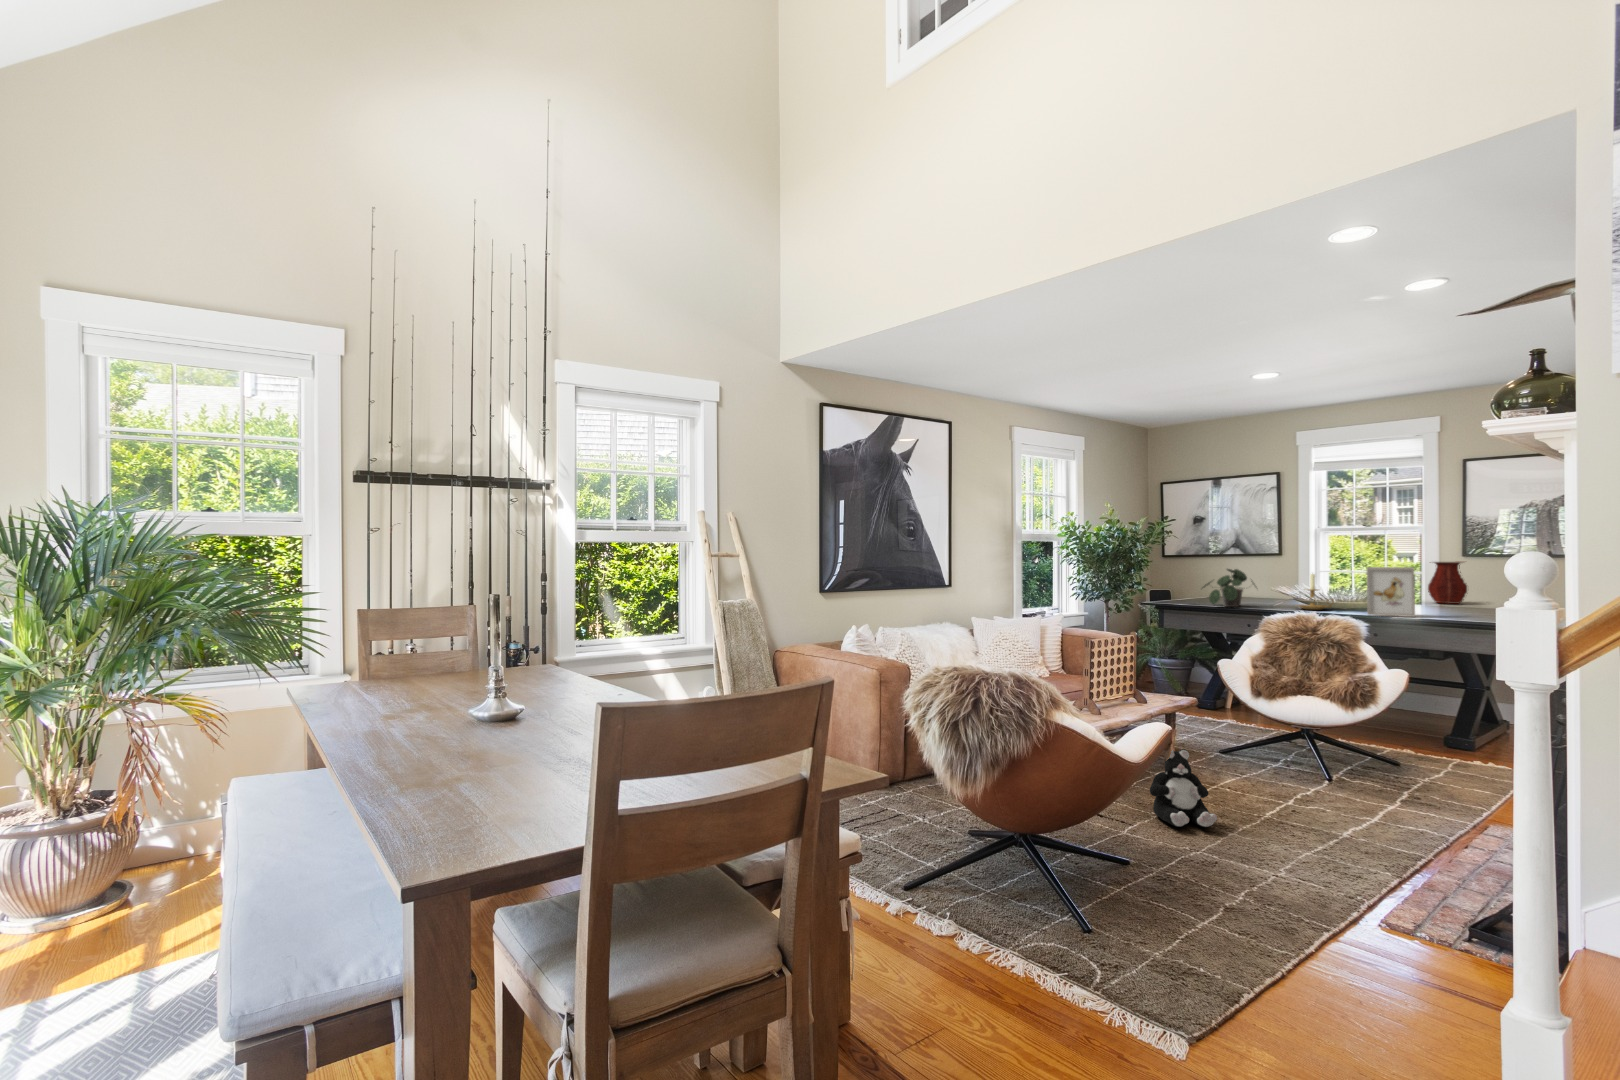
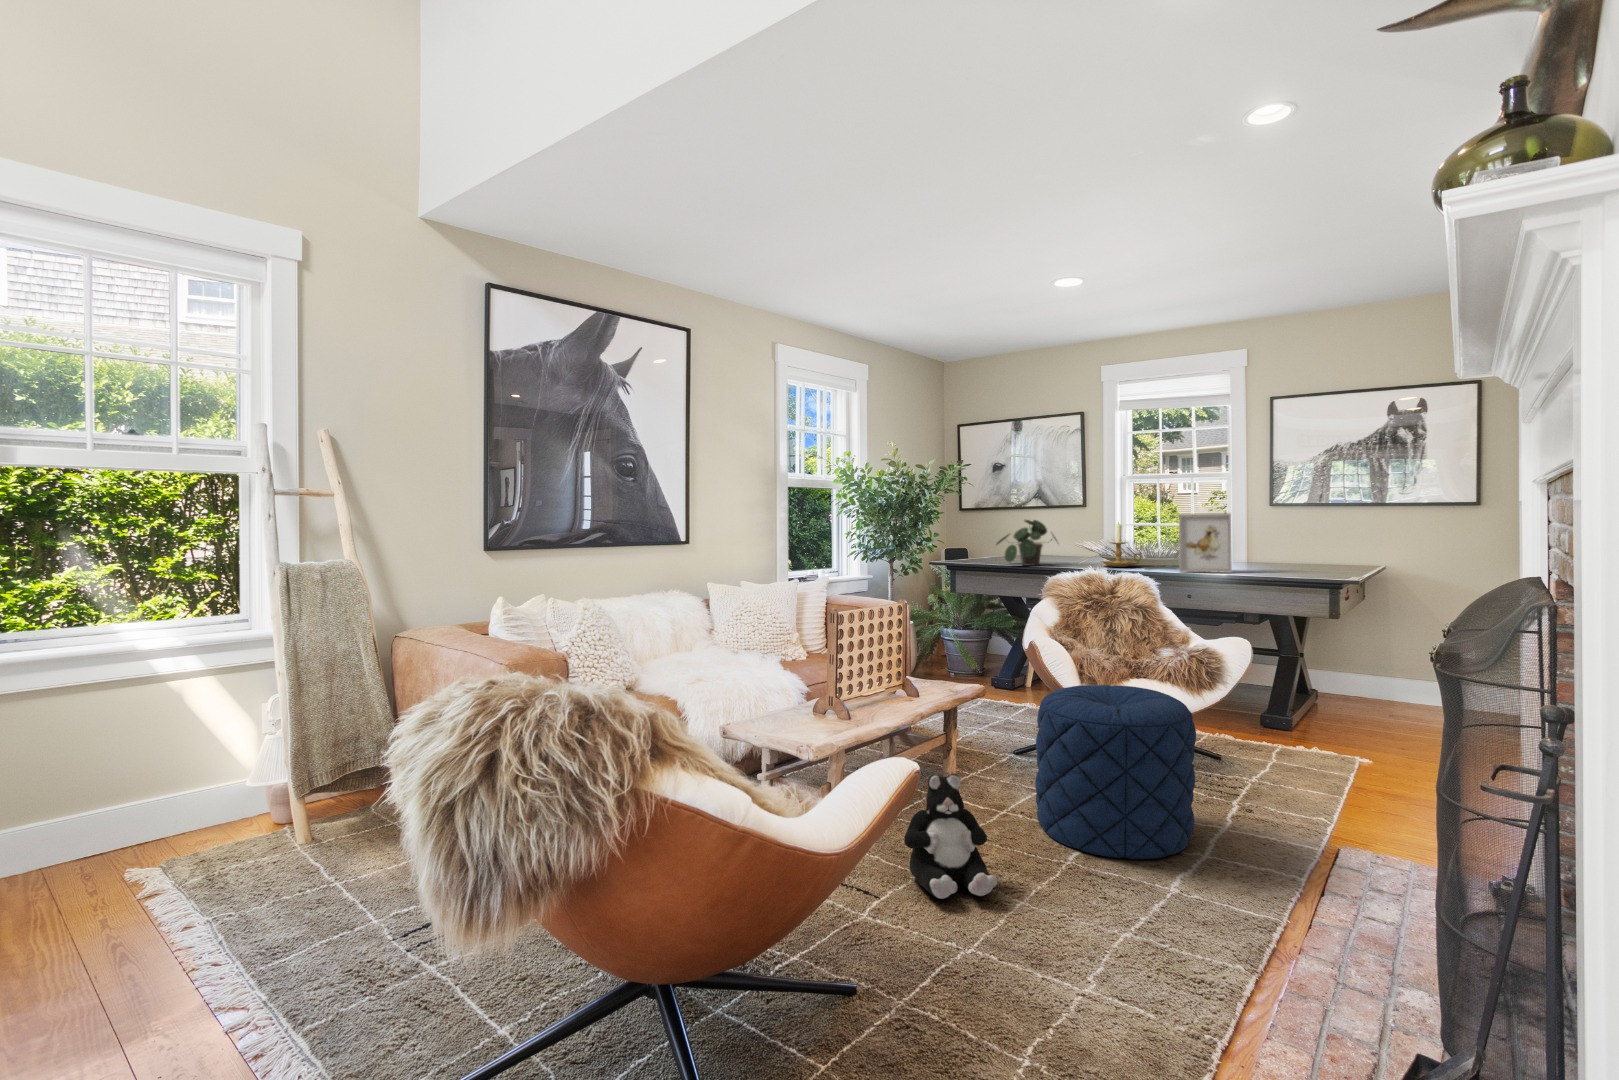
vase: present [1428,561,1467,604] -> none [1234,511,1276,558]
pouf: none [1243,699,1367,819] -> present [1035,685,1196,859]

